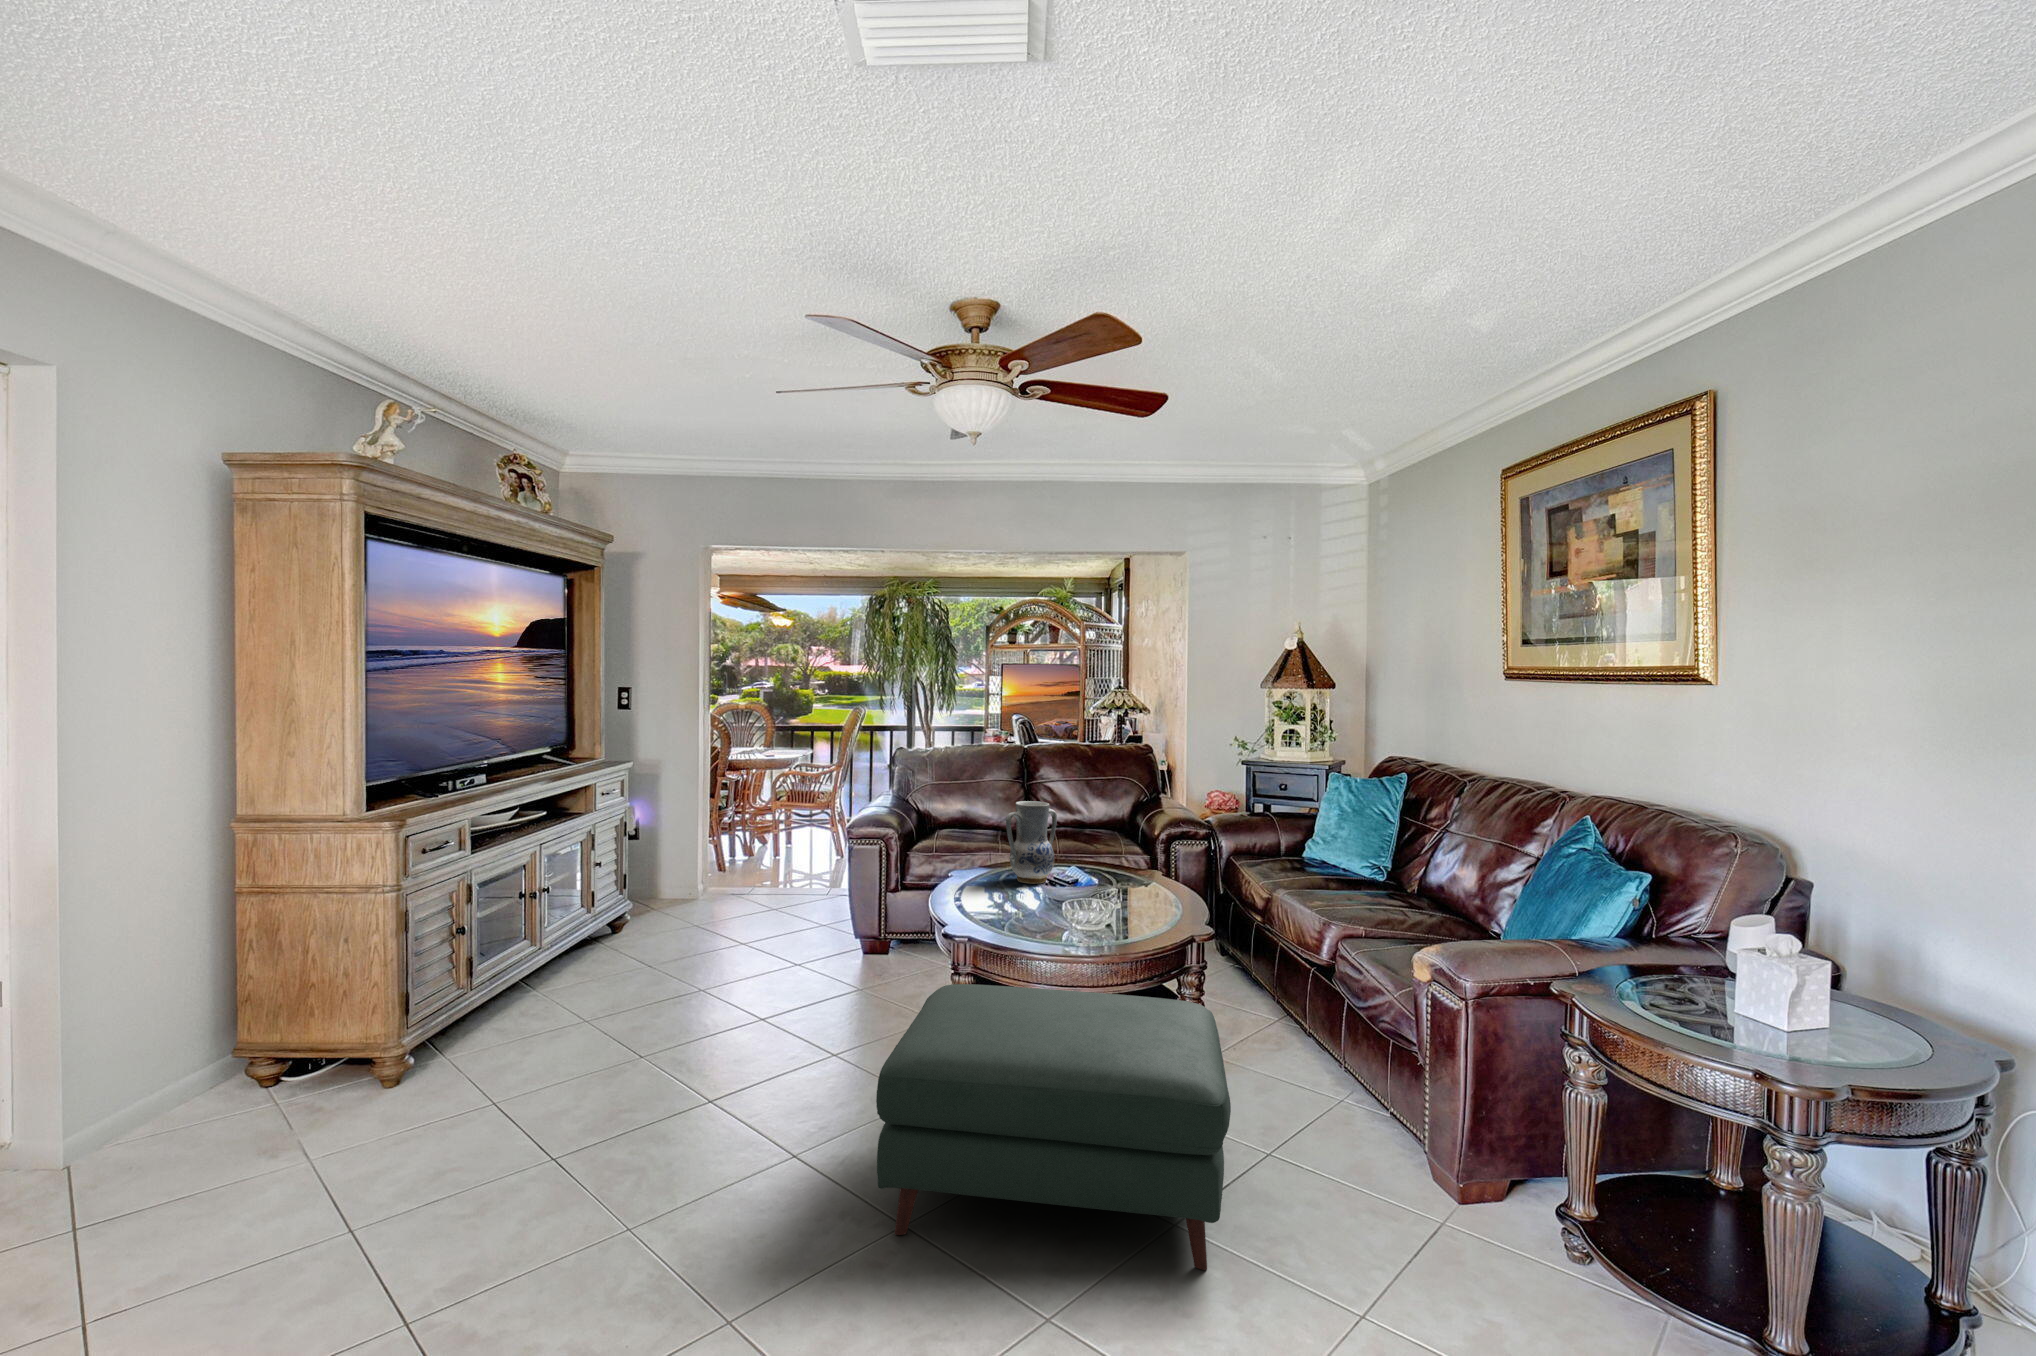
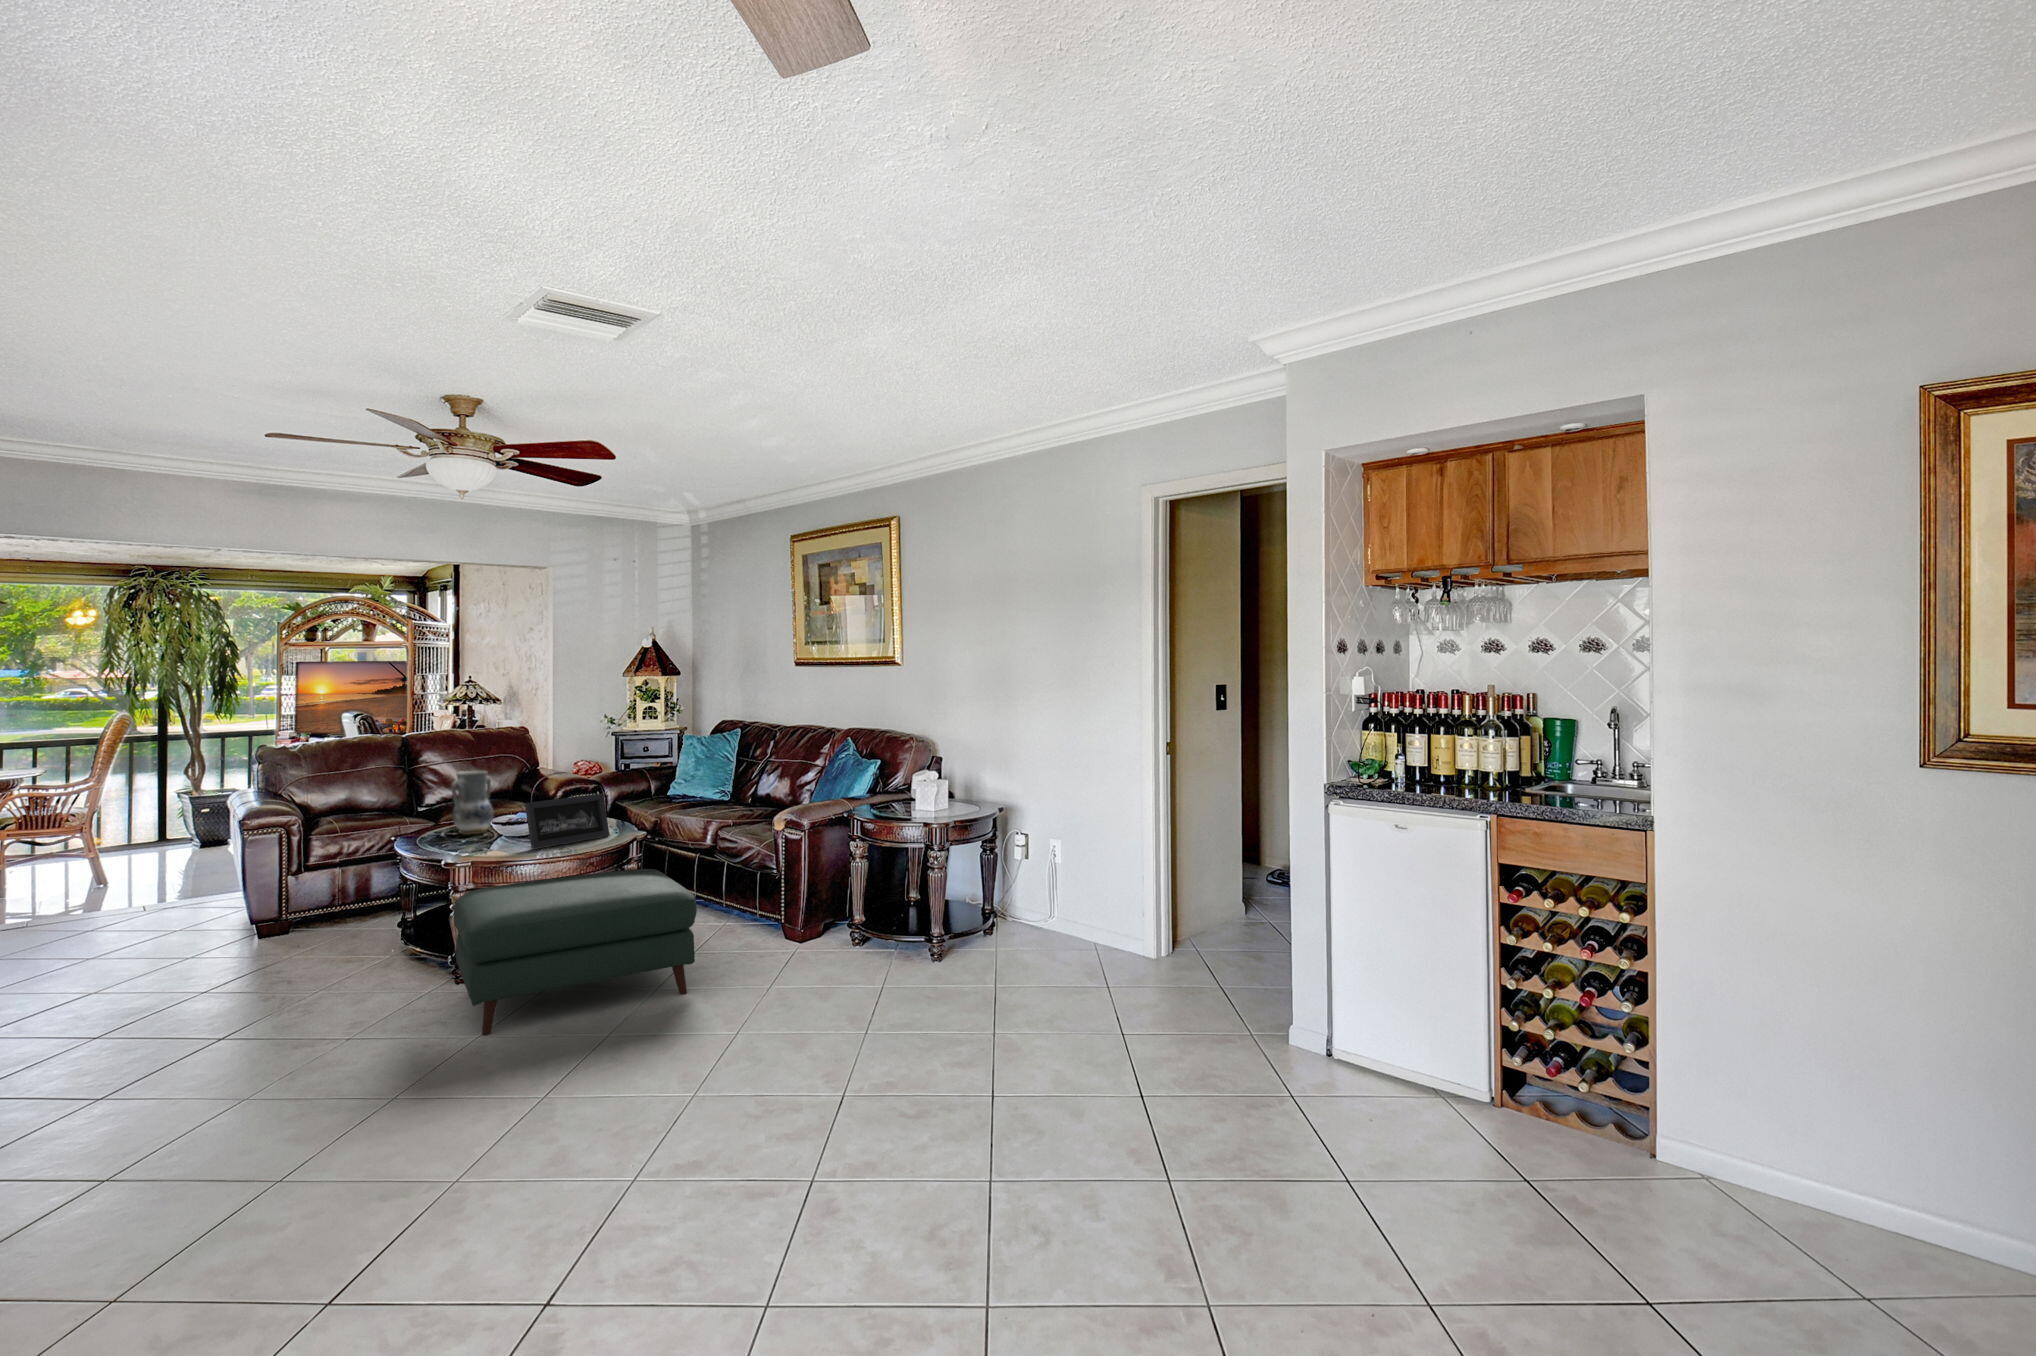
picture frame: none [1047,861,1162,931] -> present [525,793,609,849]

